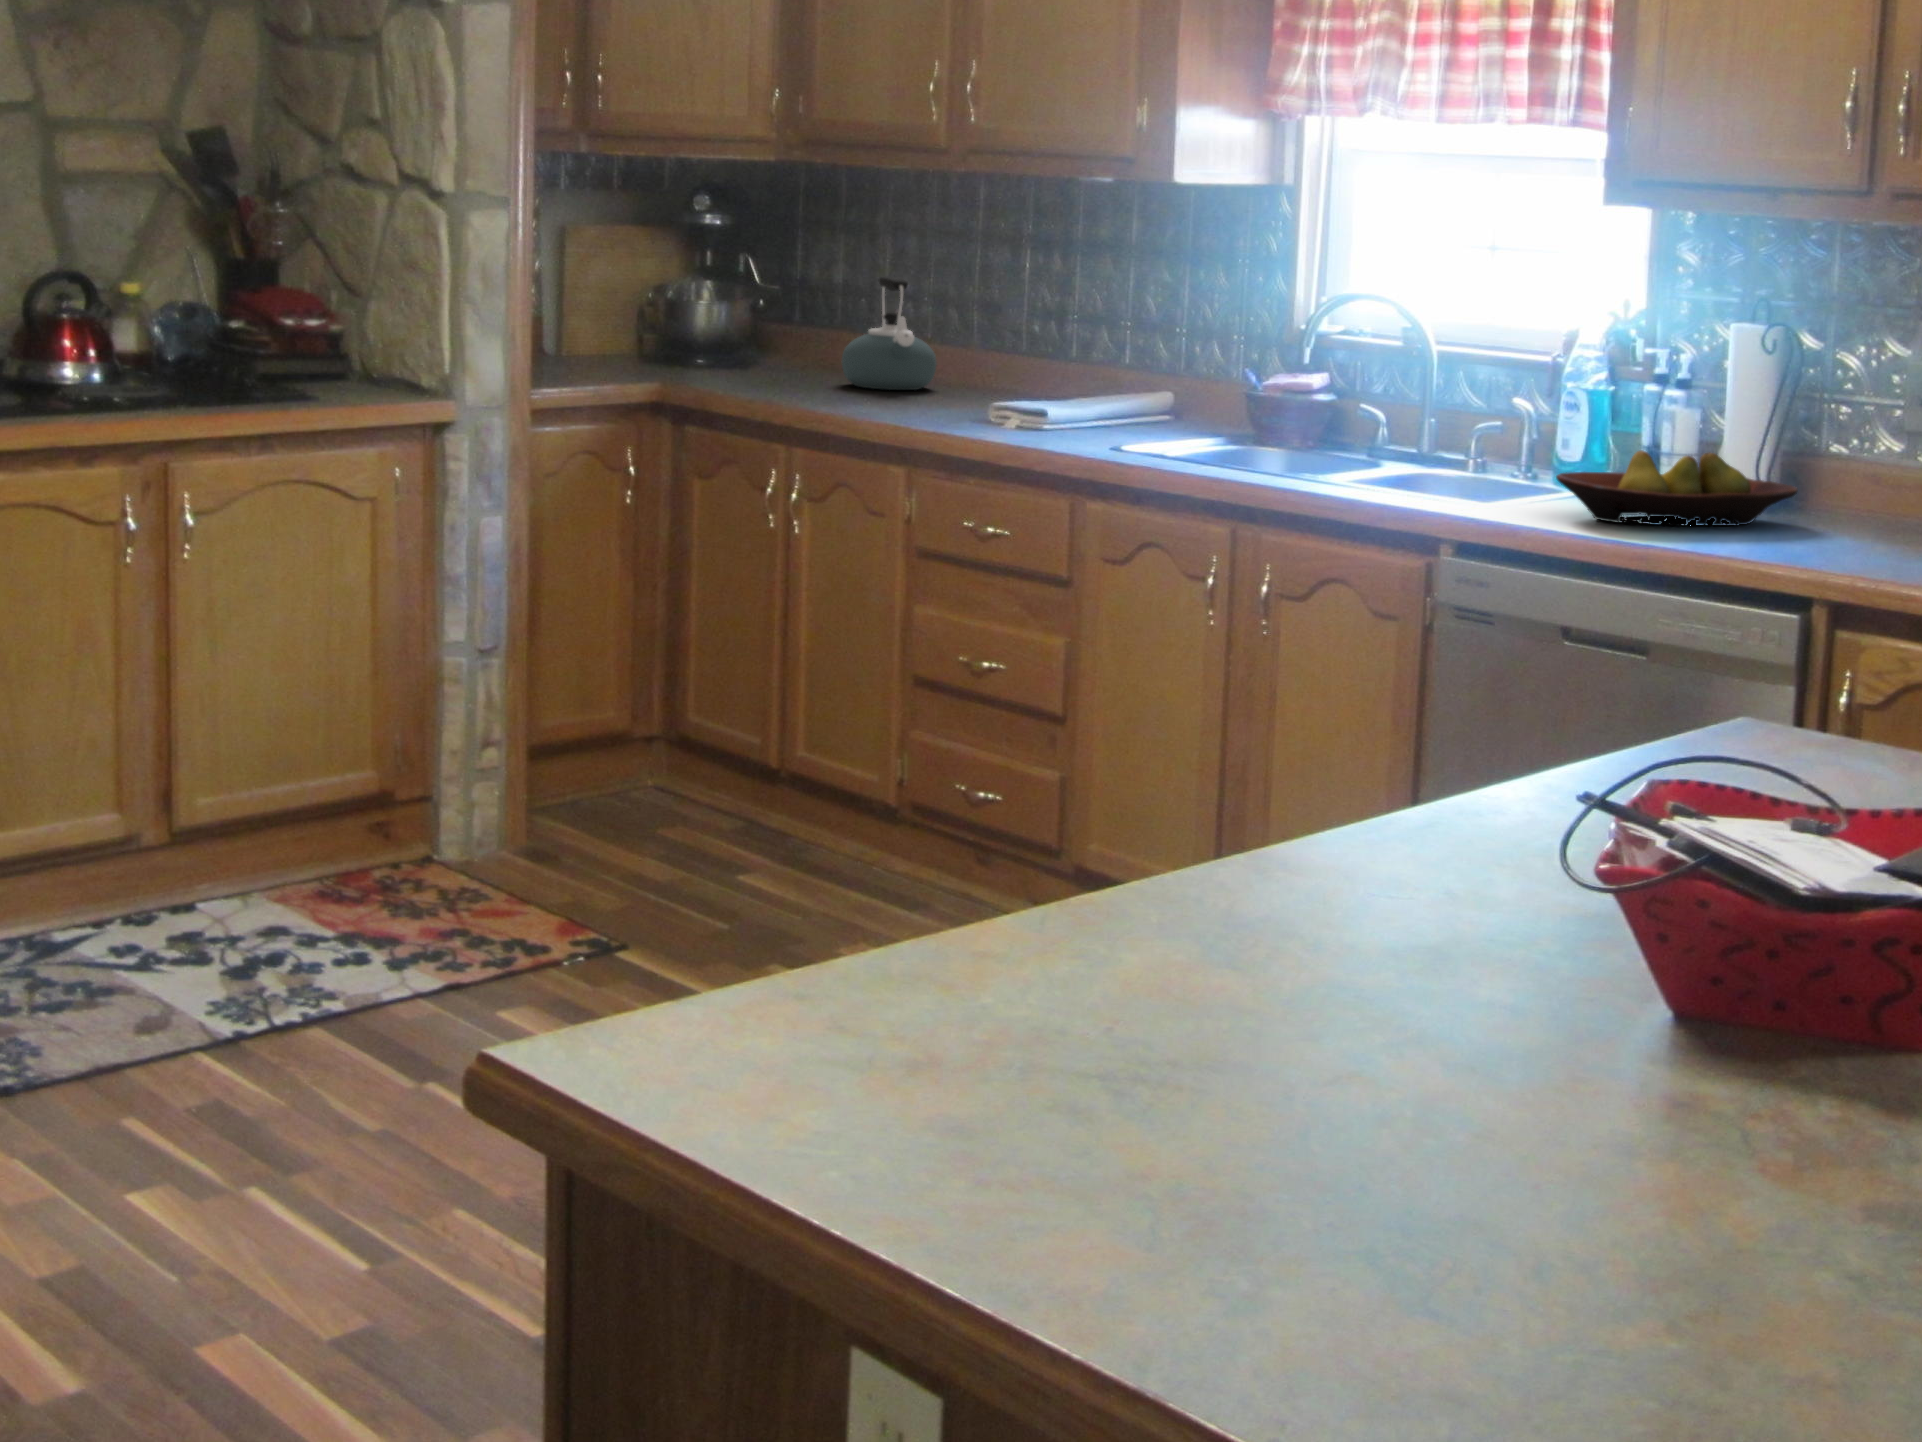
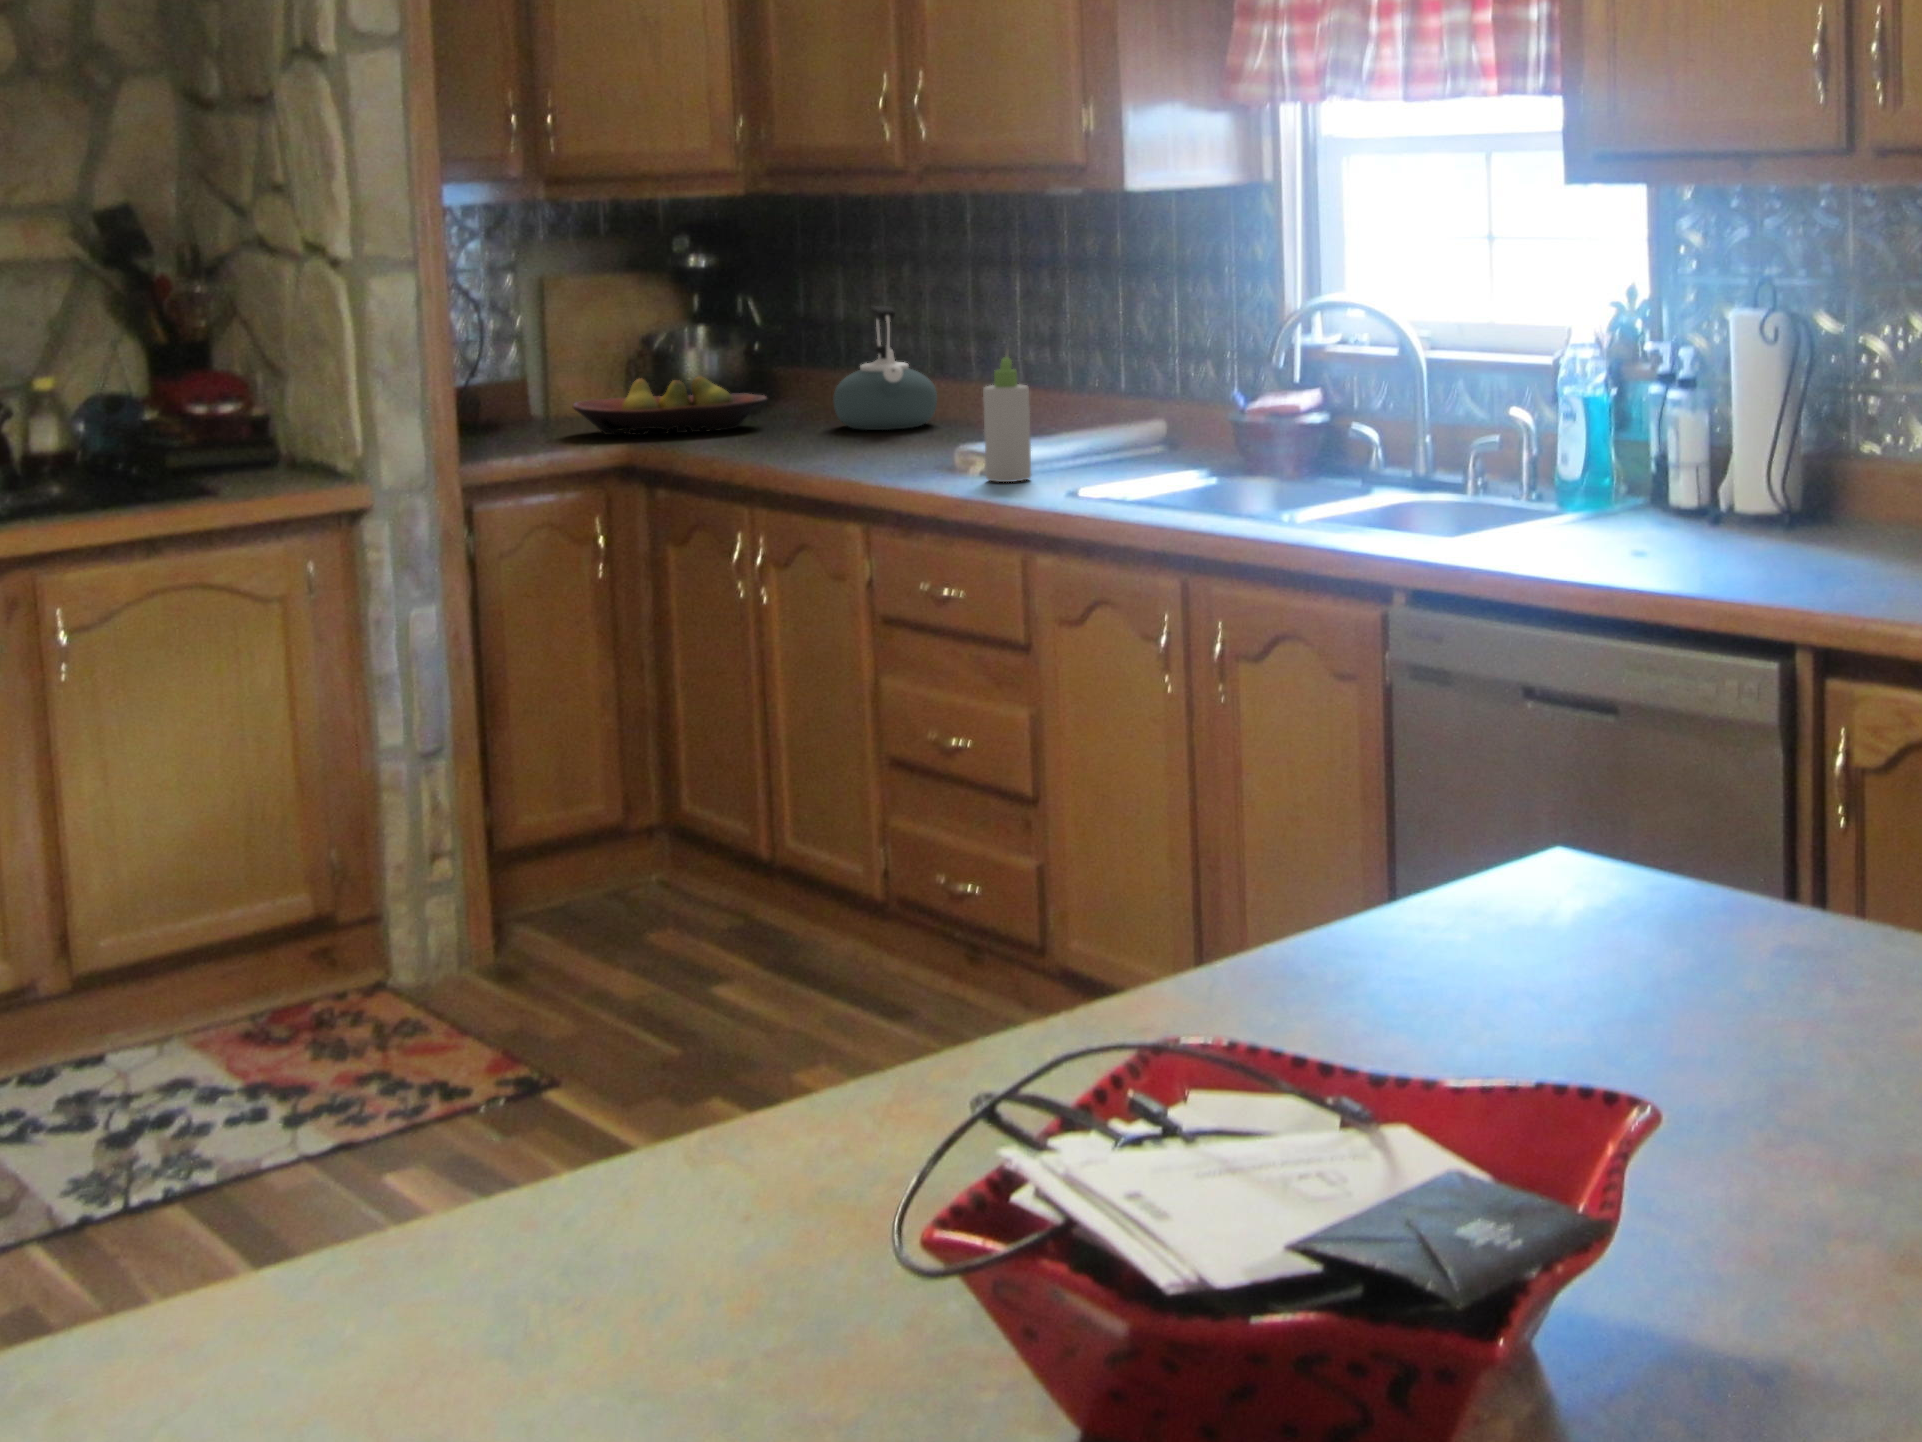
bottle: none [1025,318,1071,438] -> present [983,348,1031,482]
fruit bowl: present [1556,450,1798,526] -> present [573,376,767,435]

